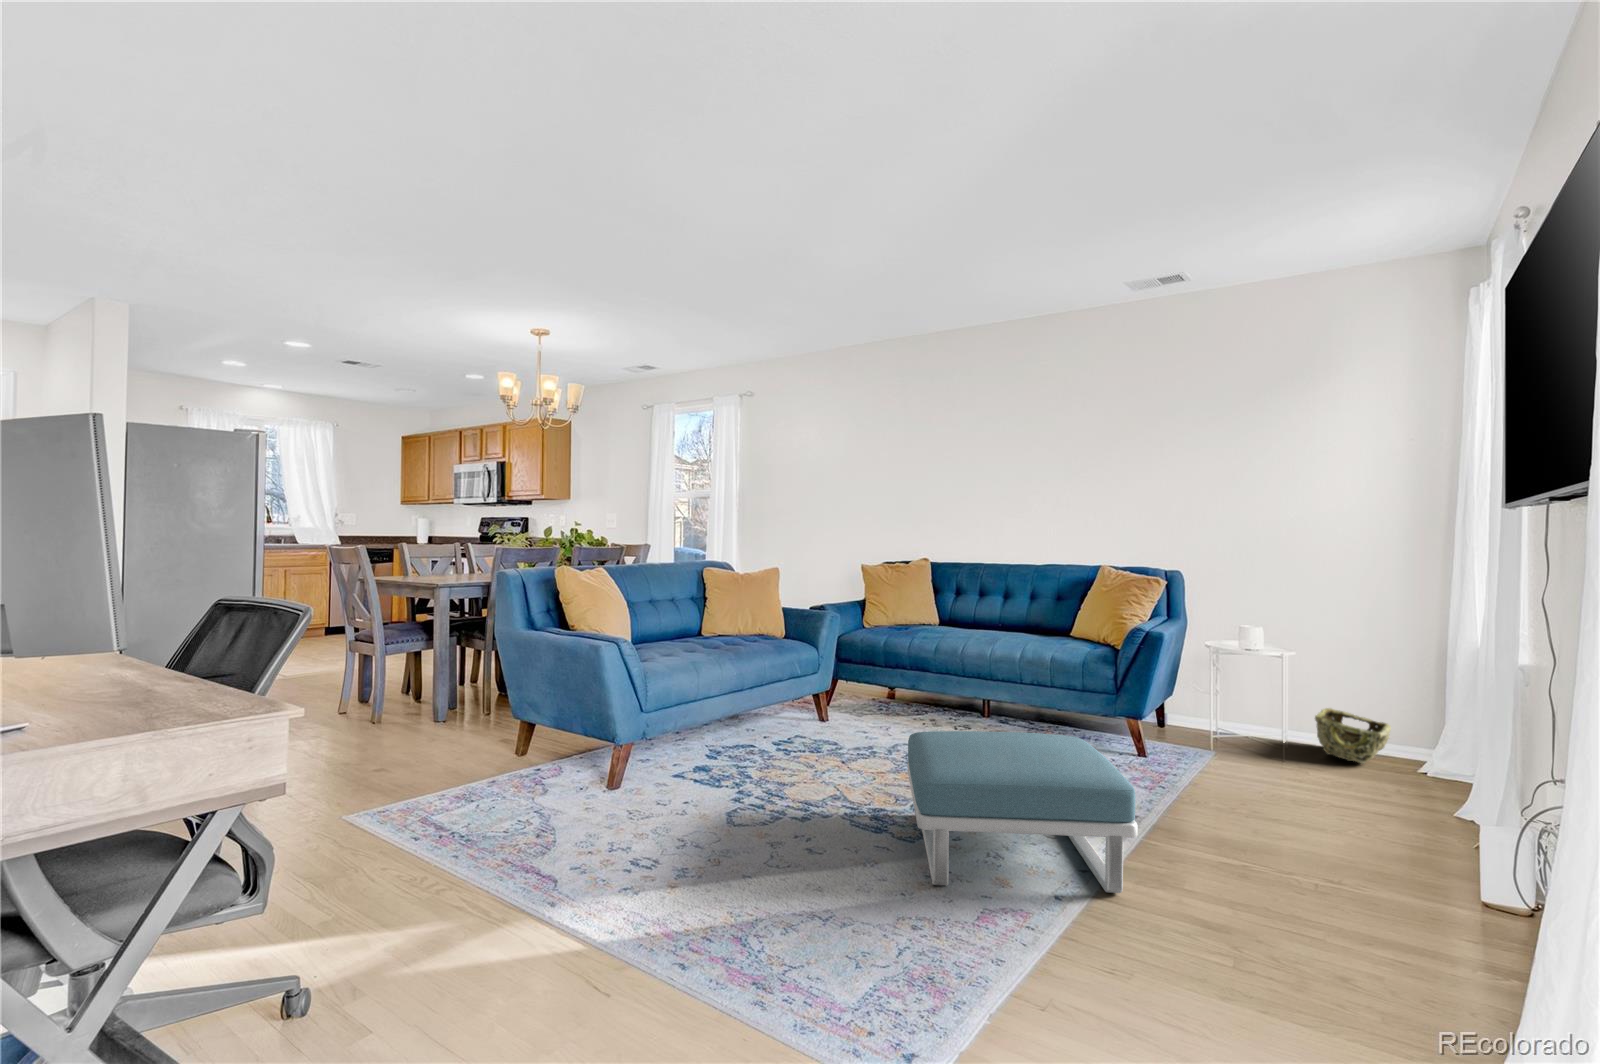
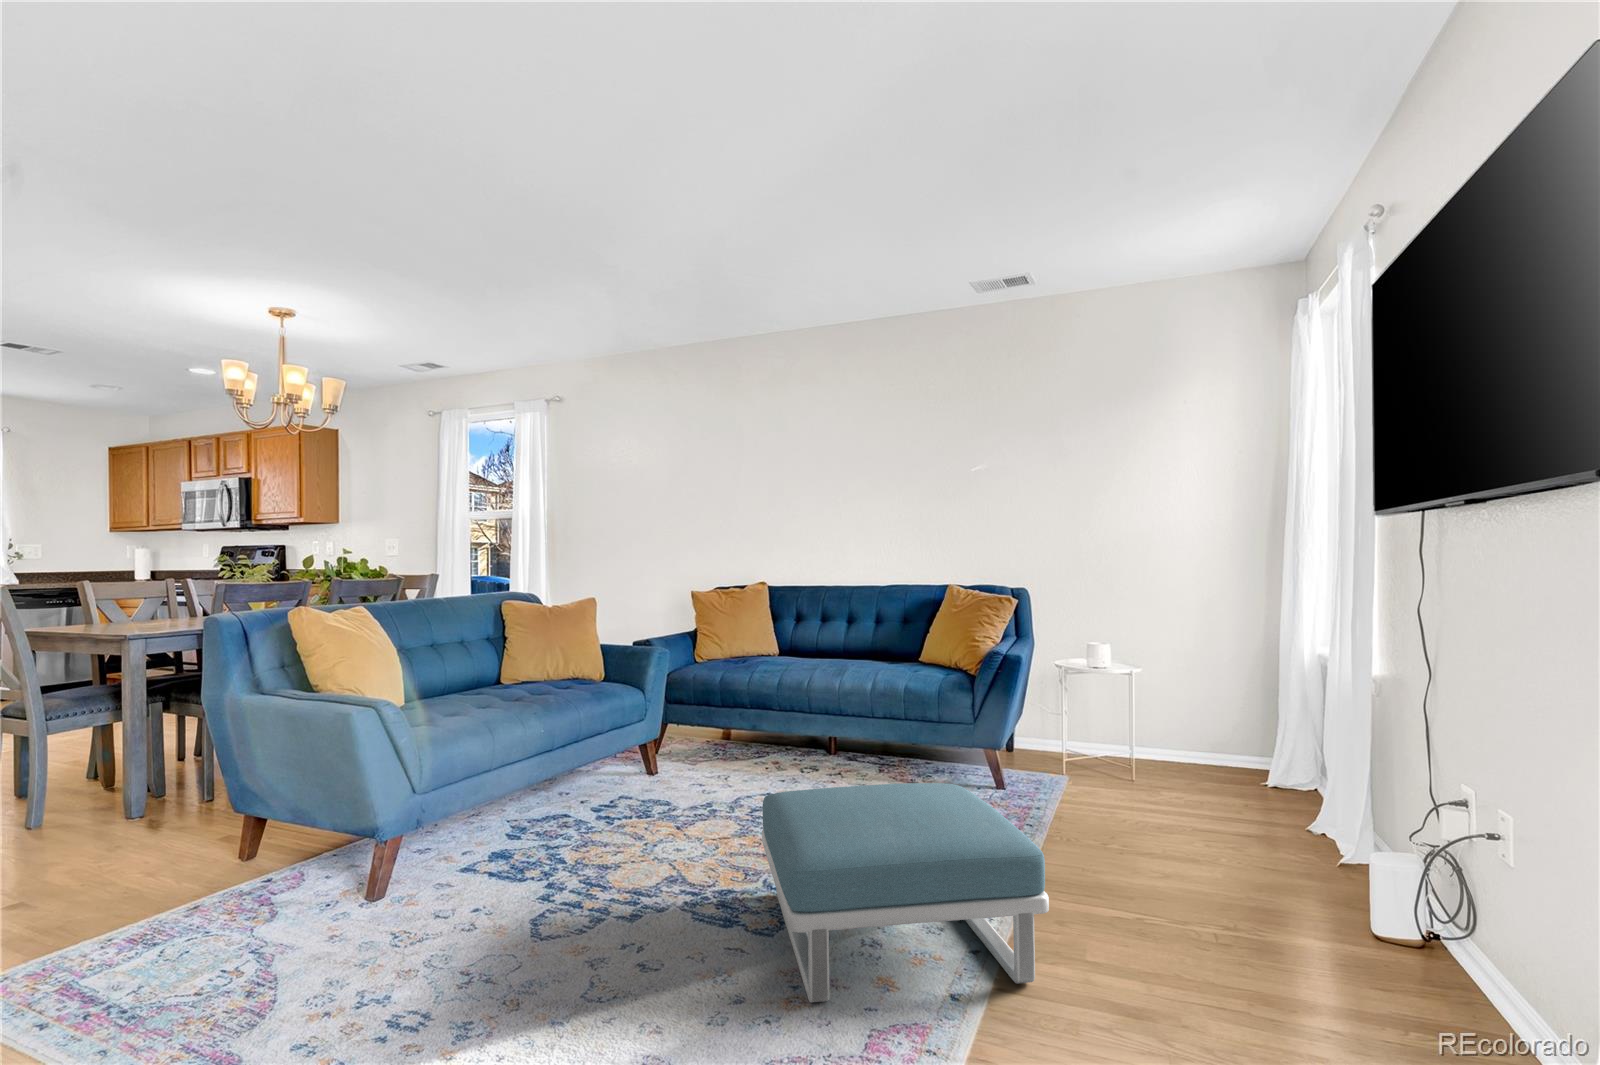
woven basket: present [1315,708,1391,764] -> none [1161,721,1229,778]

